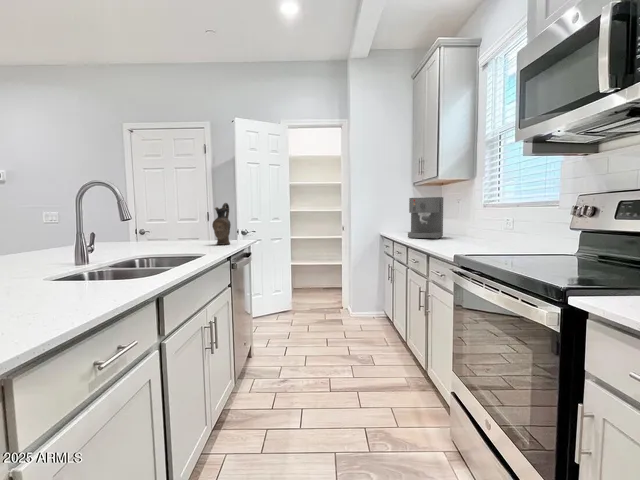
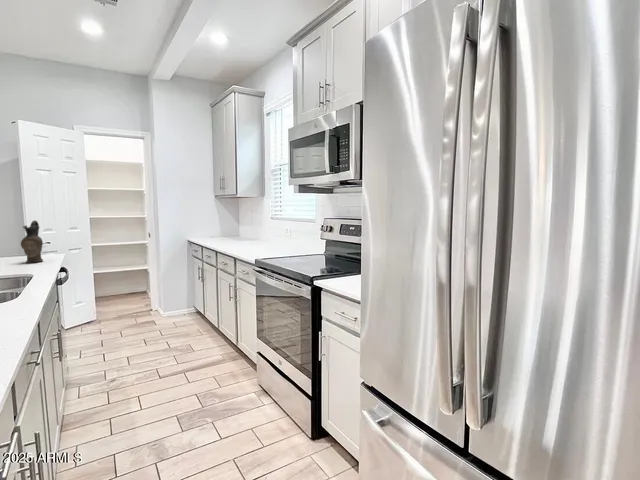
coffee maker: present [408,197,443,239] -> none [216,212,242,245]

